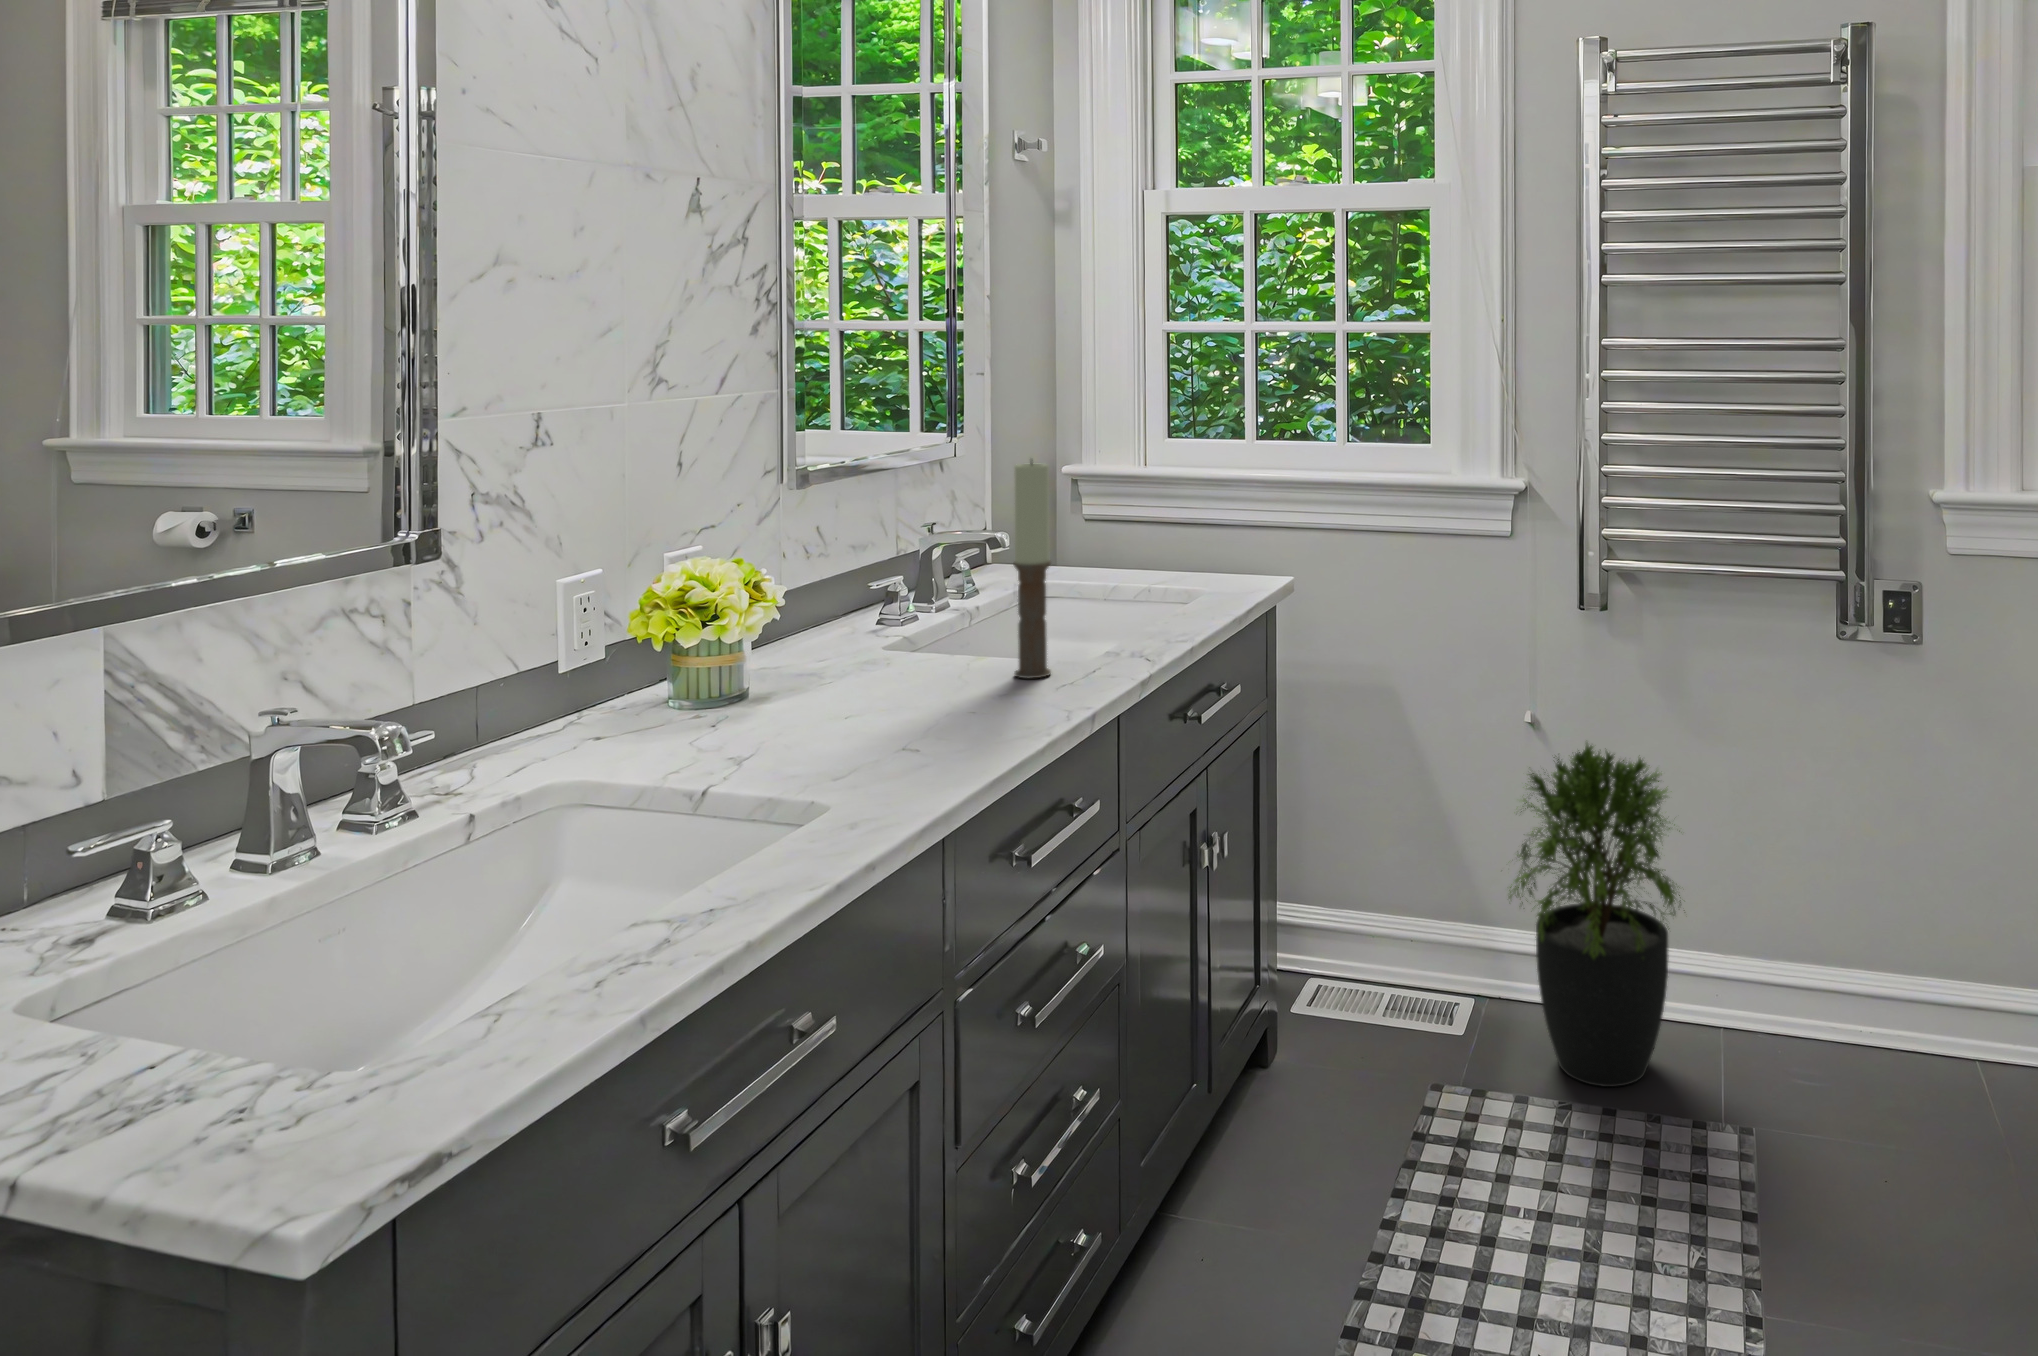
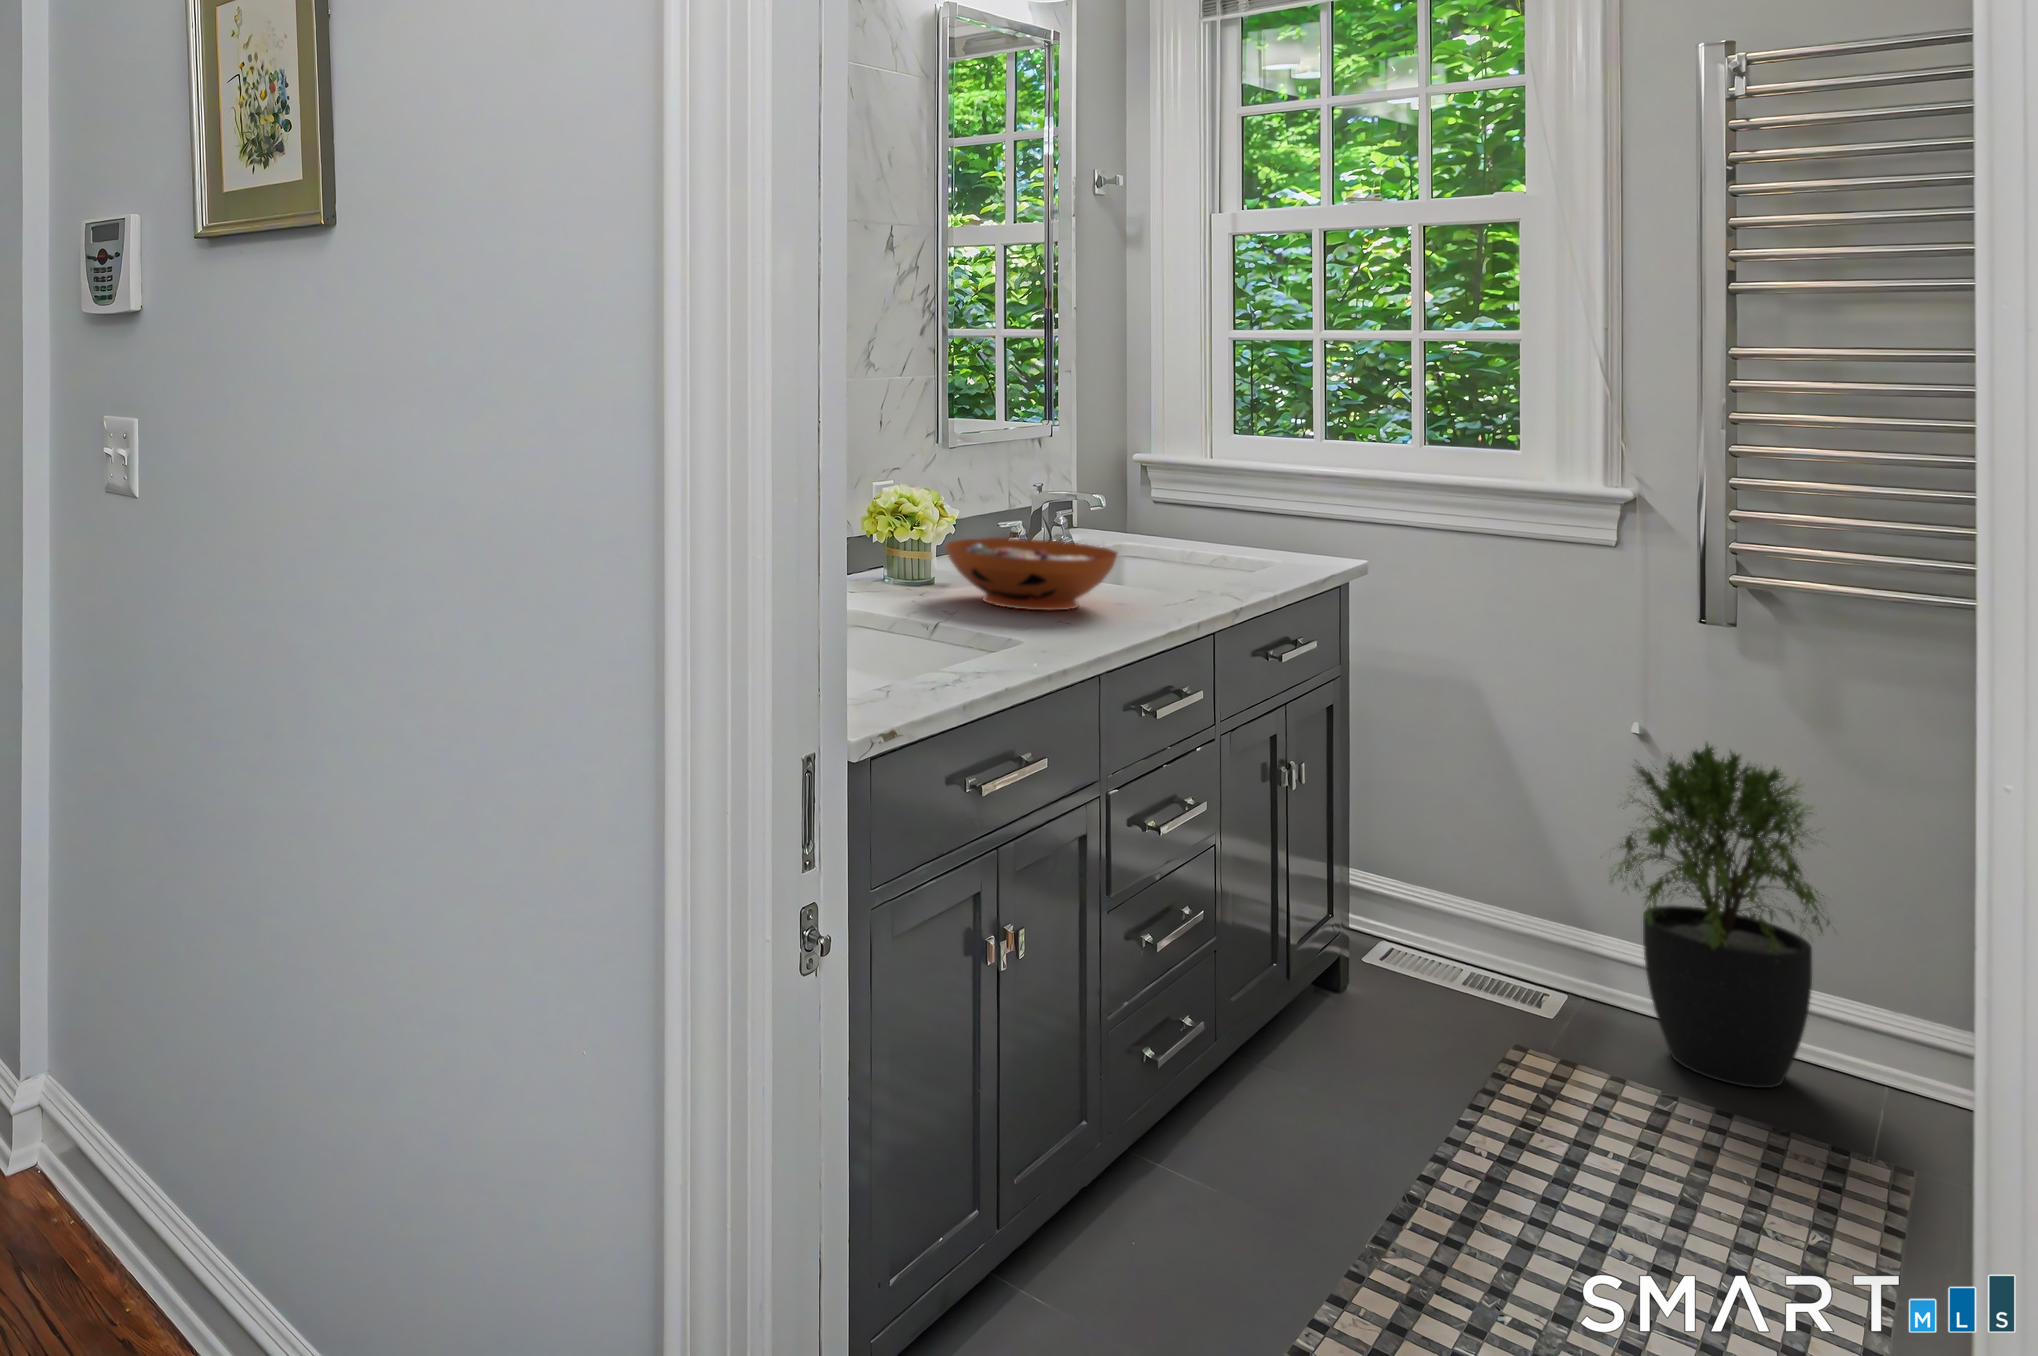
candle: present [1013,462,1051,679] -> none [1132,425,1163,595]
decorative bowl: none [746,621,983,735] -> present [946,538,1117,610]

